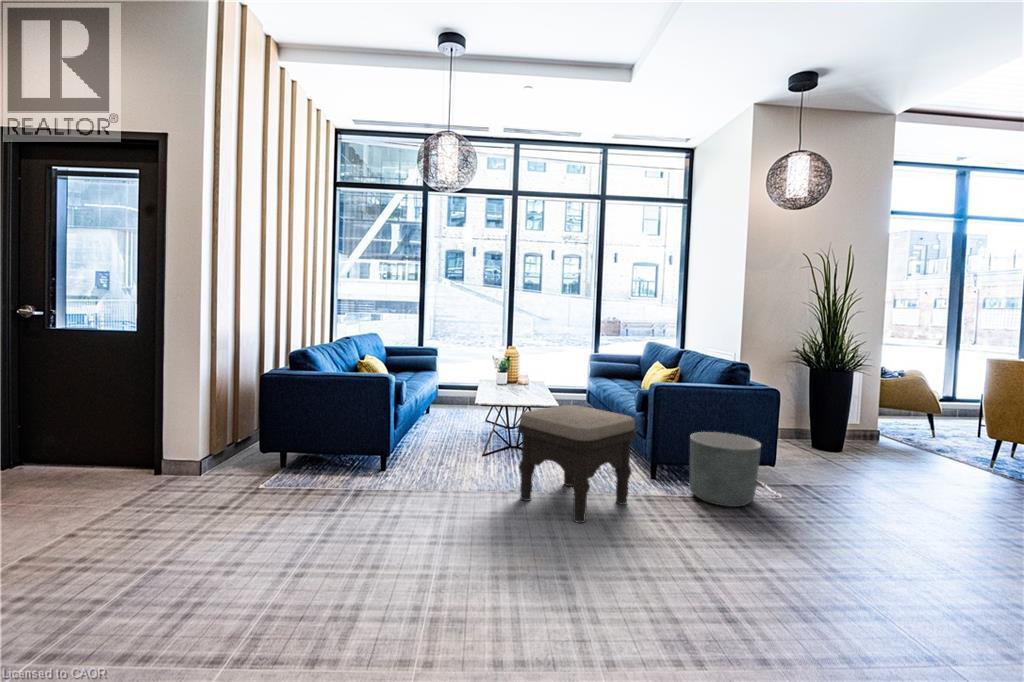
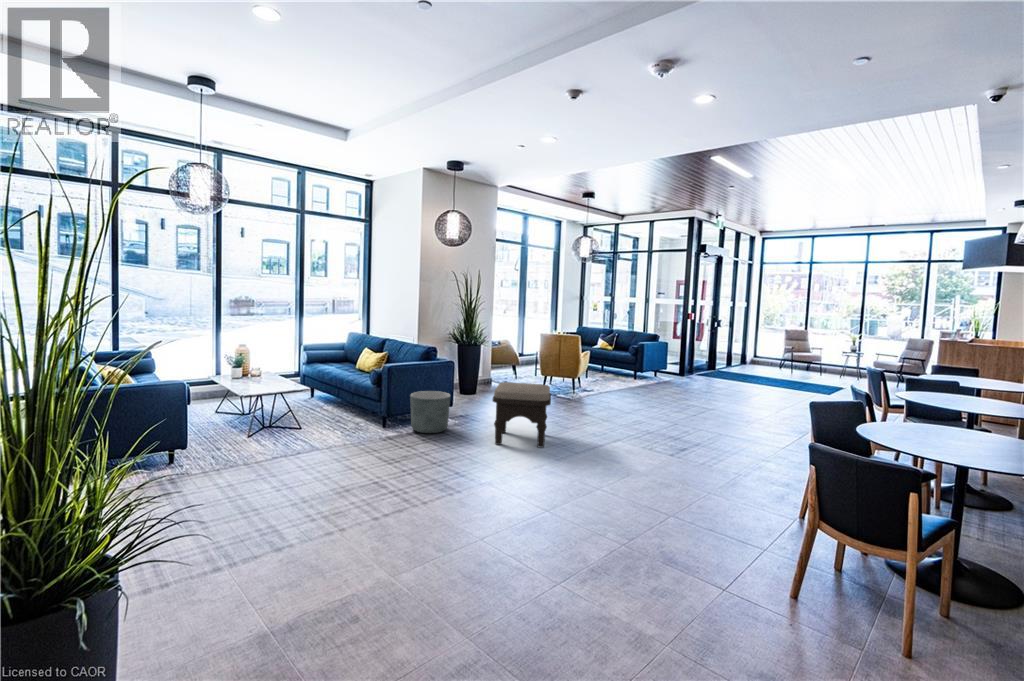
ottoman: present [518,405,637,523] -> present [492,382,551,448]

